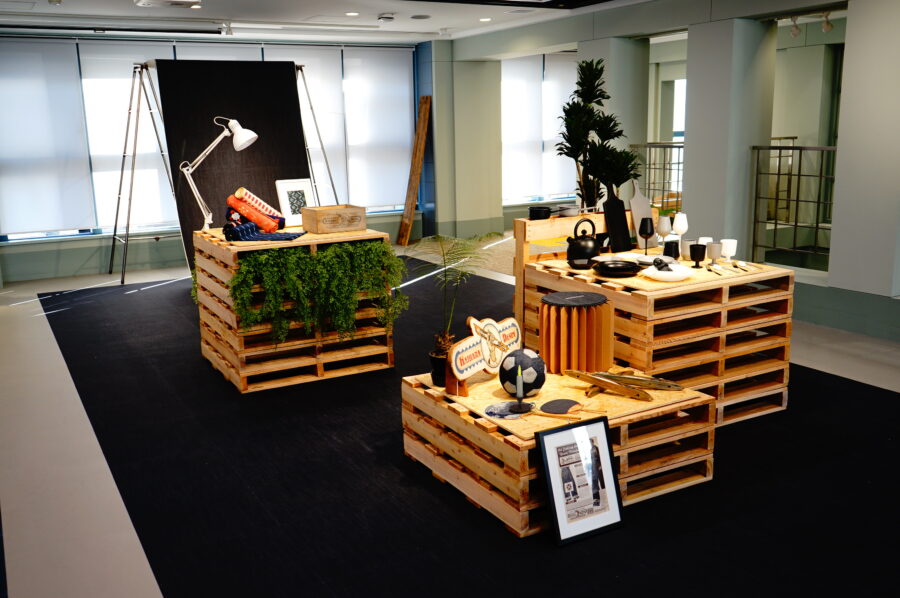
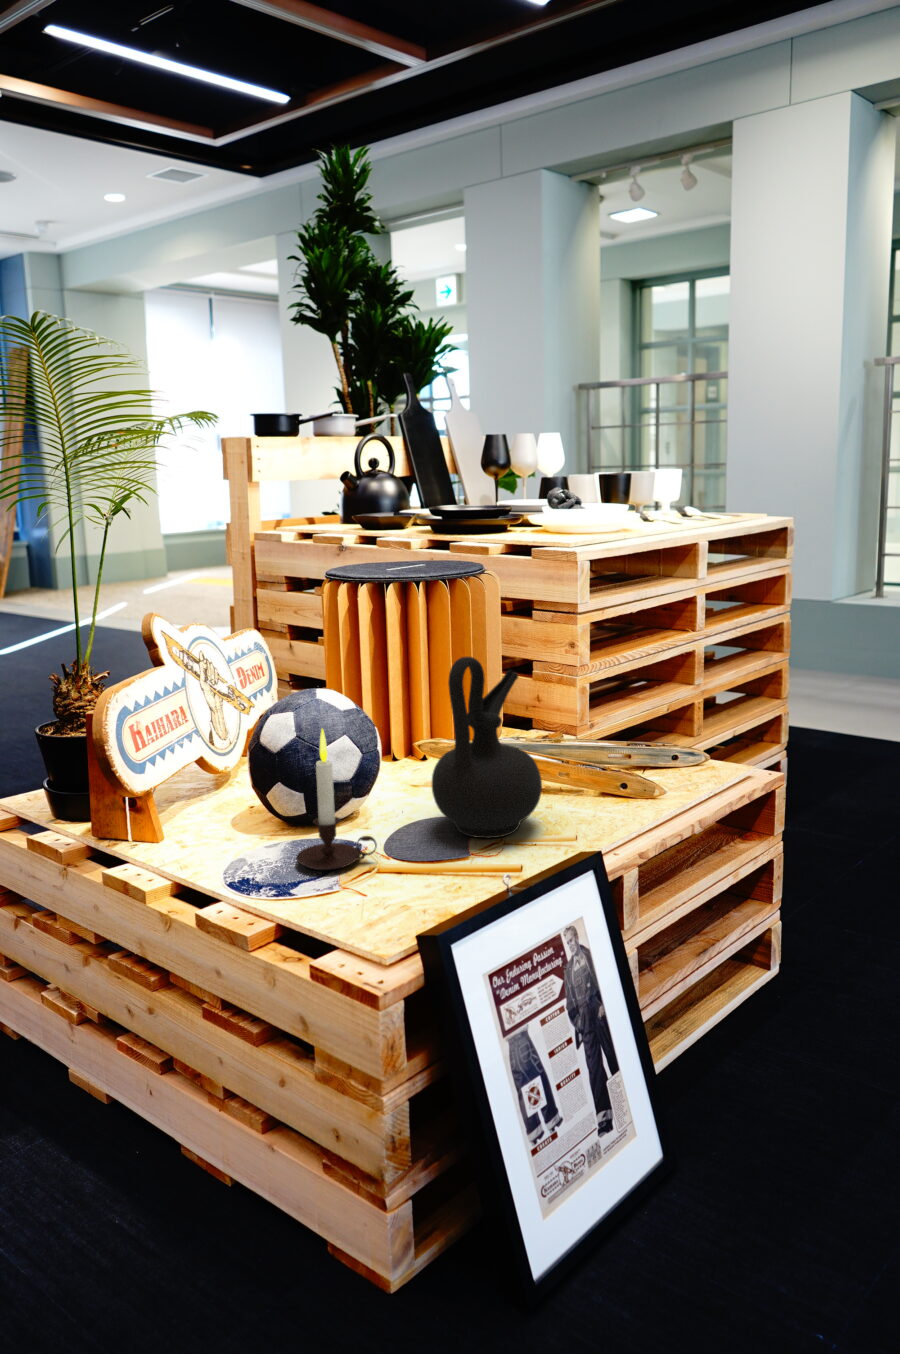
ceramic jug: none [559,345,599,409] -> present [432,657,542,838]

